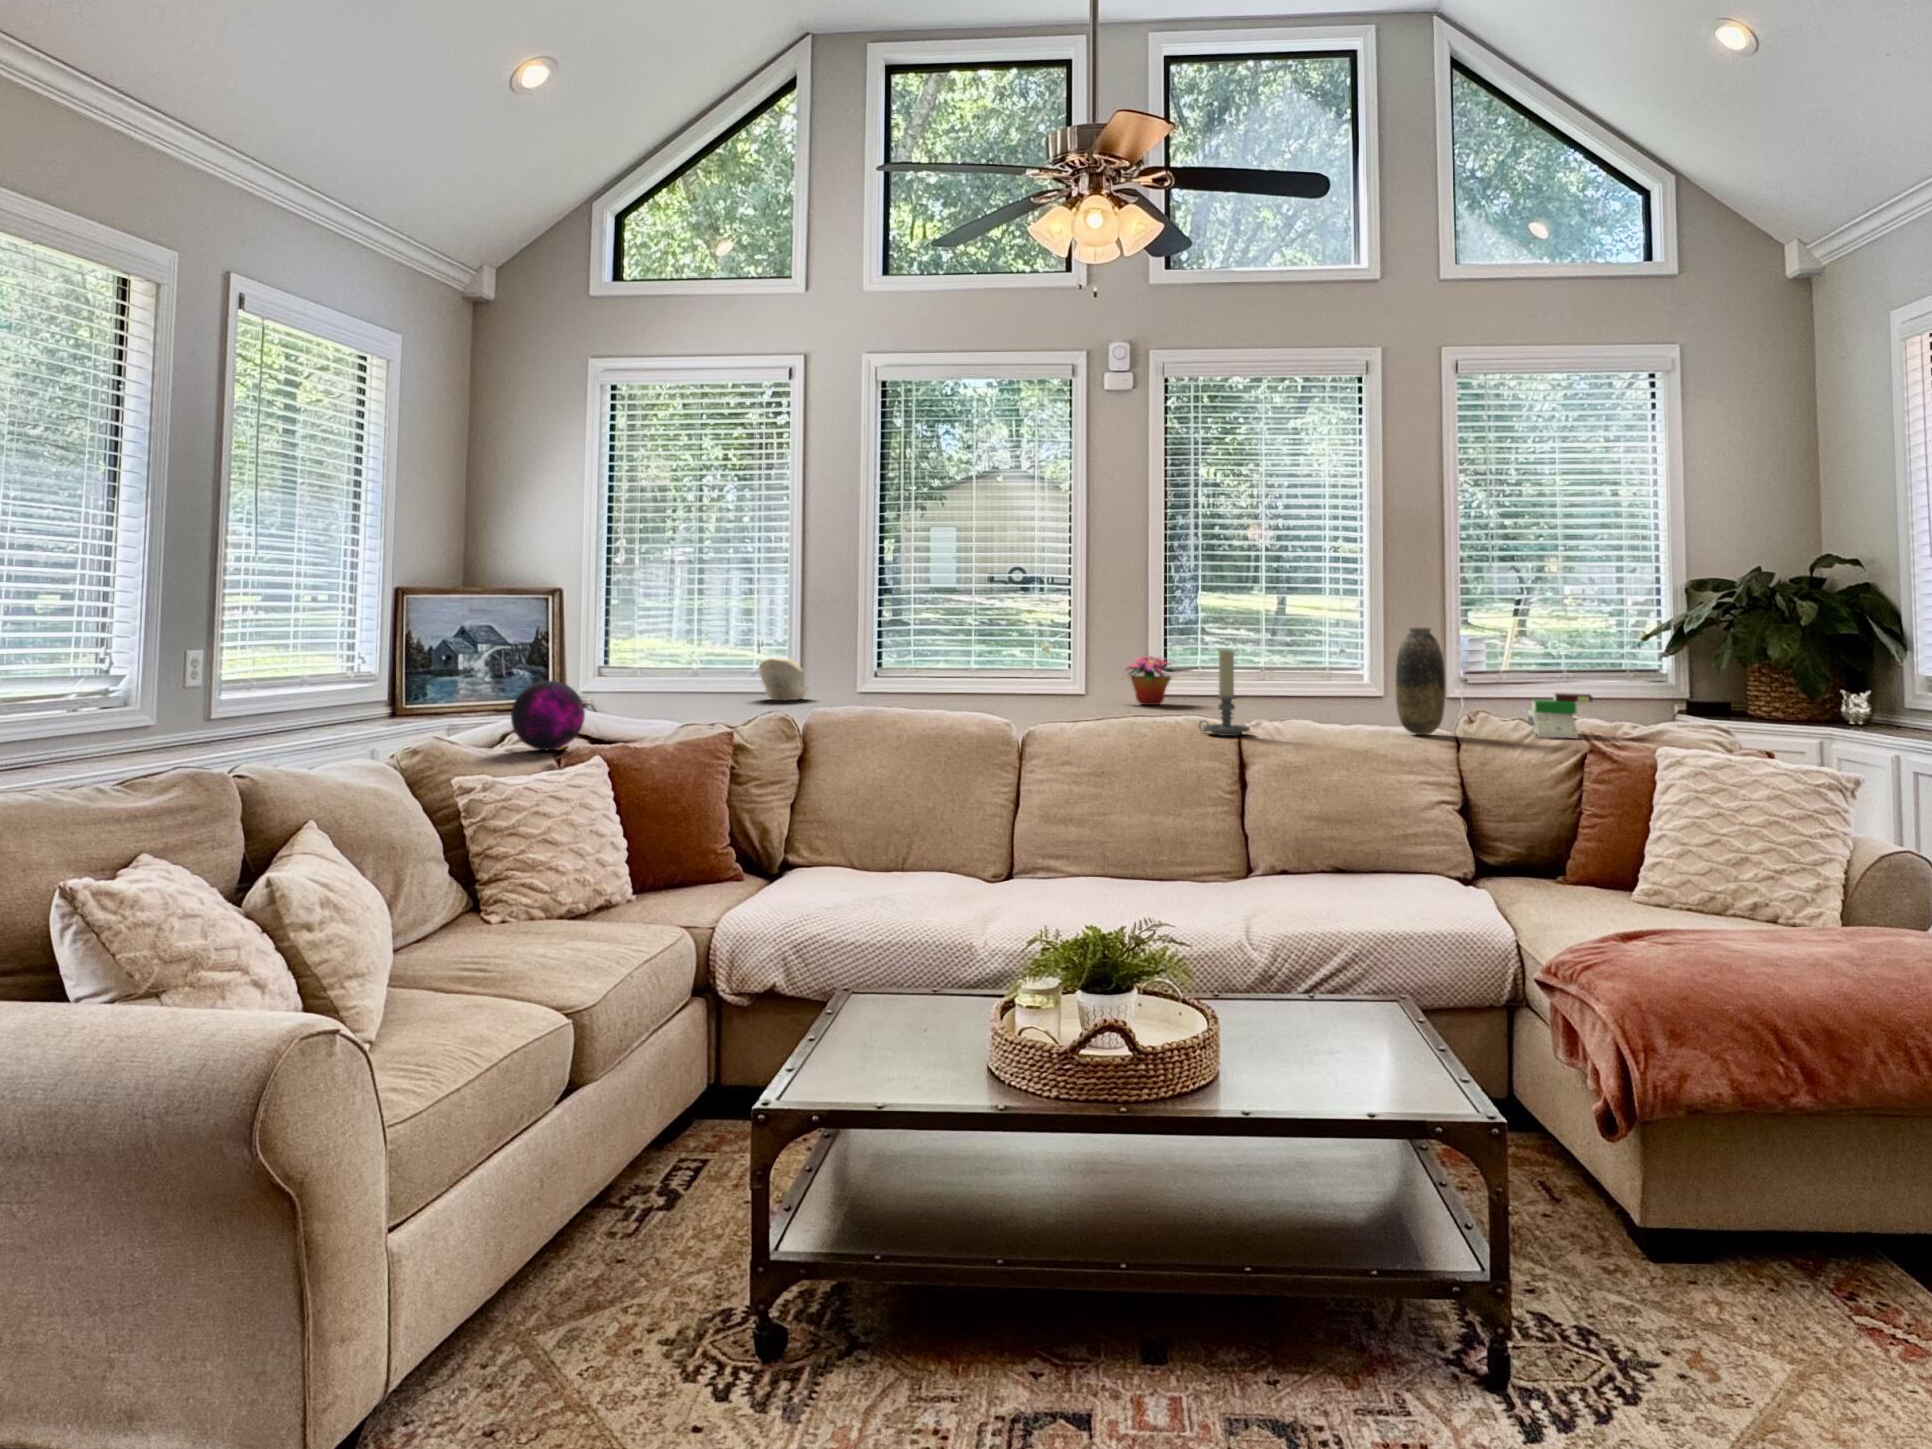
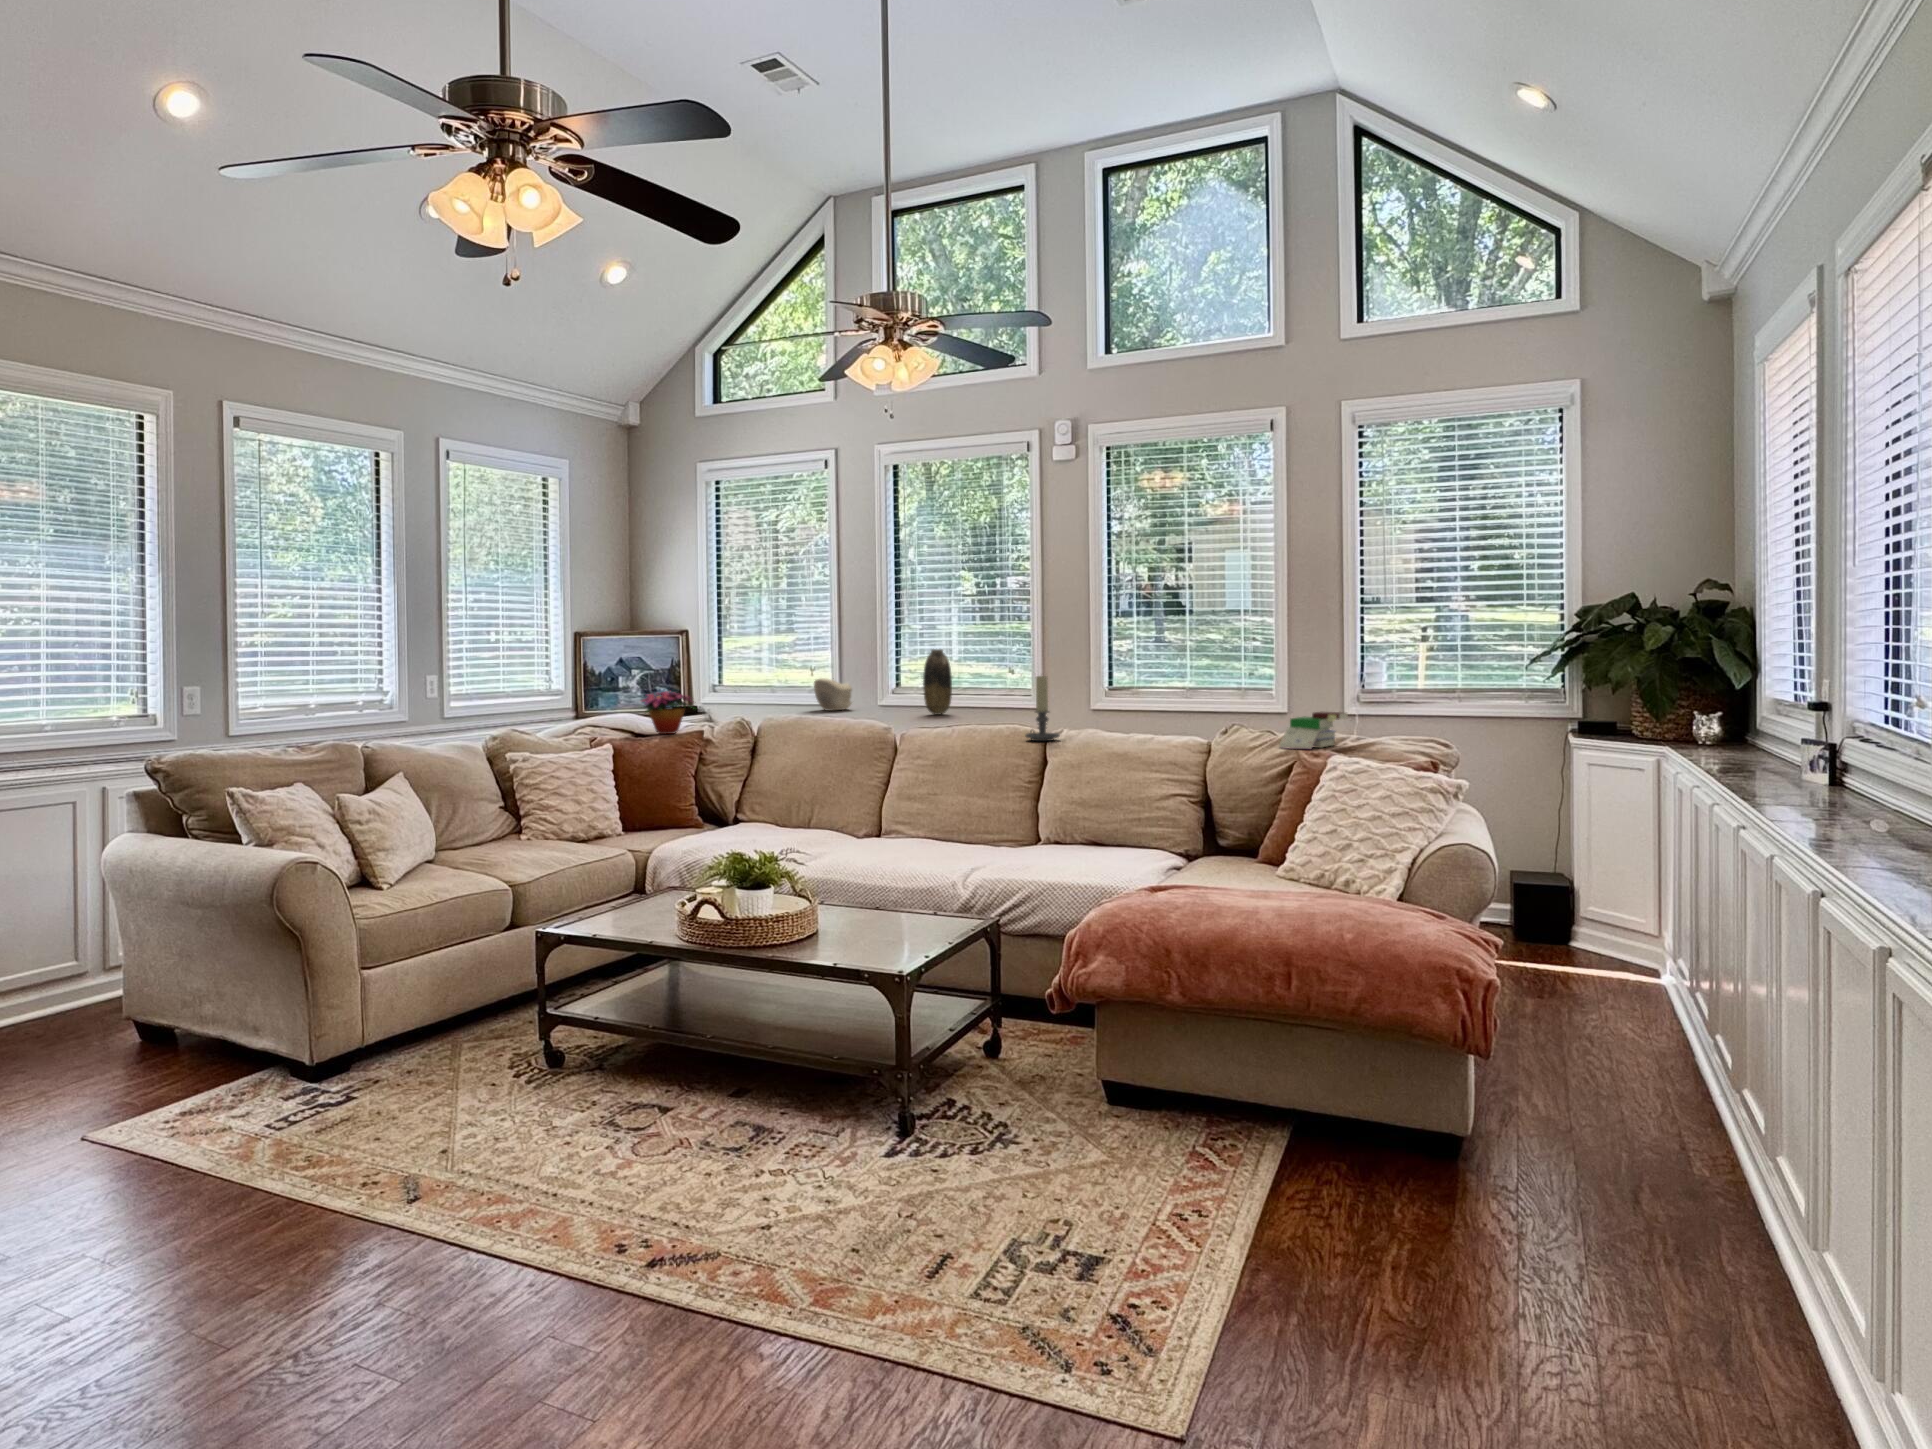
vase: present [1396,628,1445,735] -> present [923,649,952,715]
flower arrangement: present [1123,656,1174,705] -> present [642,692,694,734]
decorative orb: present [511,681,585,750] -> none [564,697,608,740]

